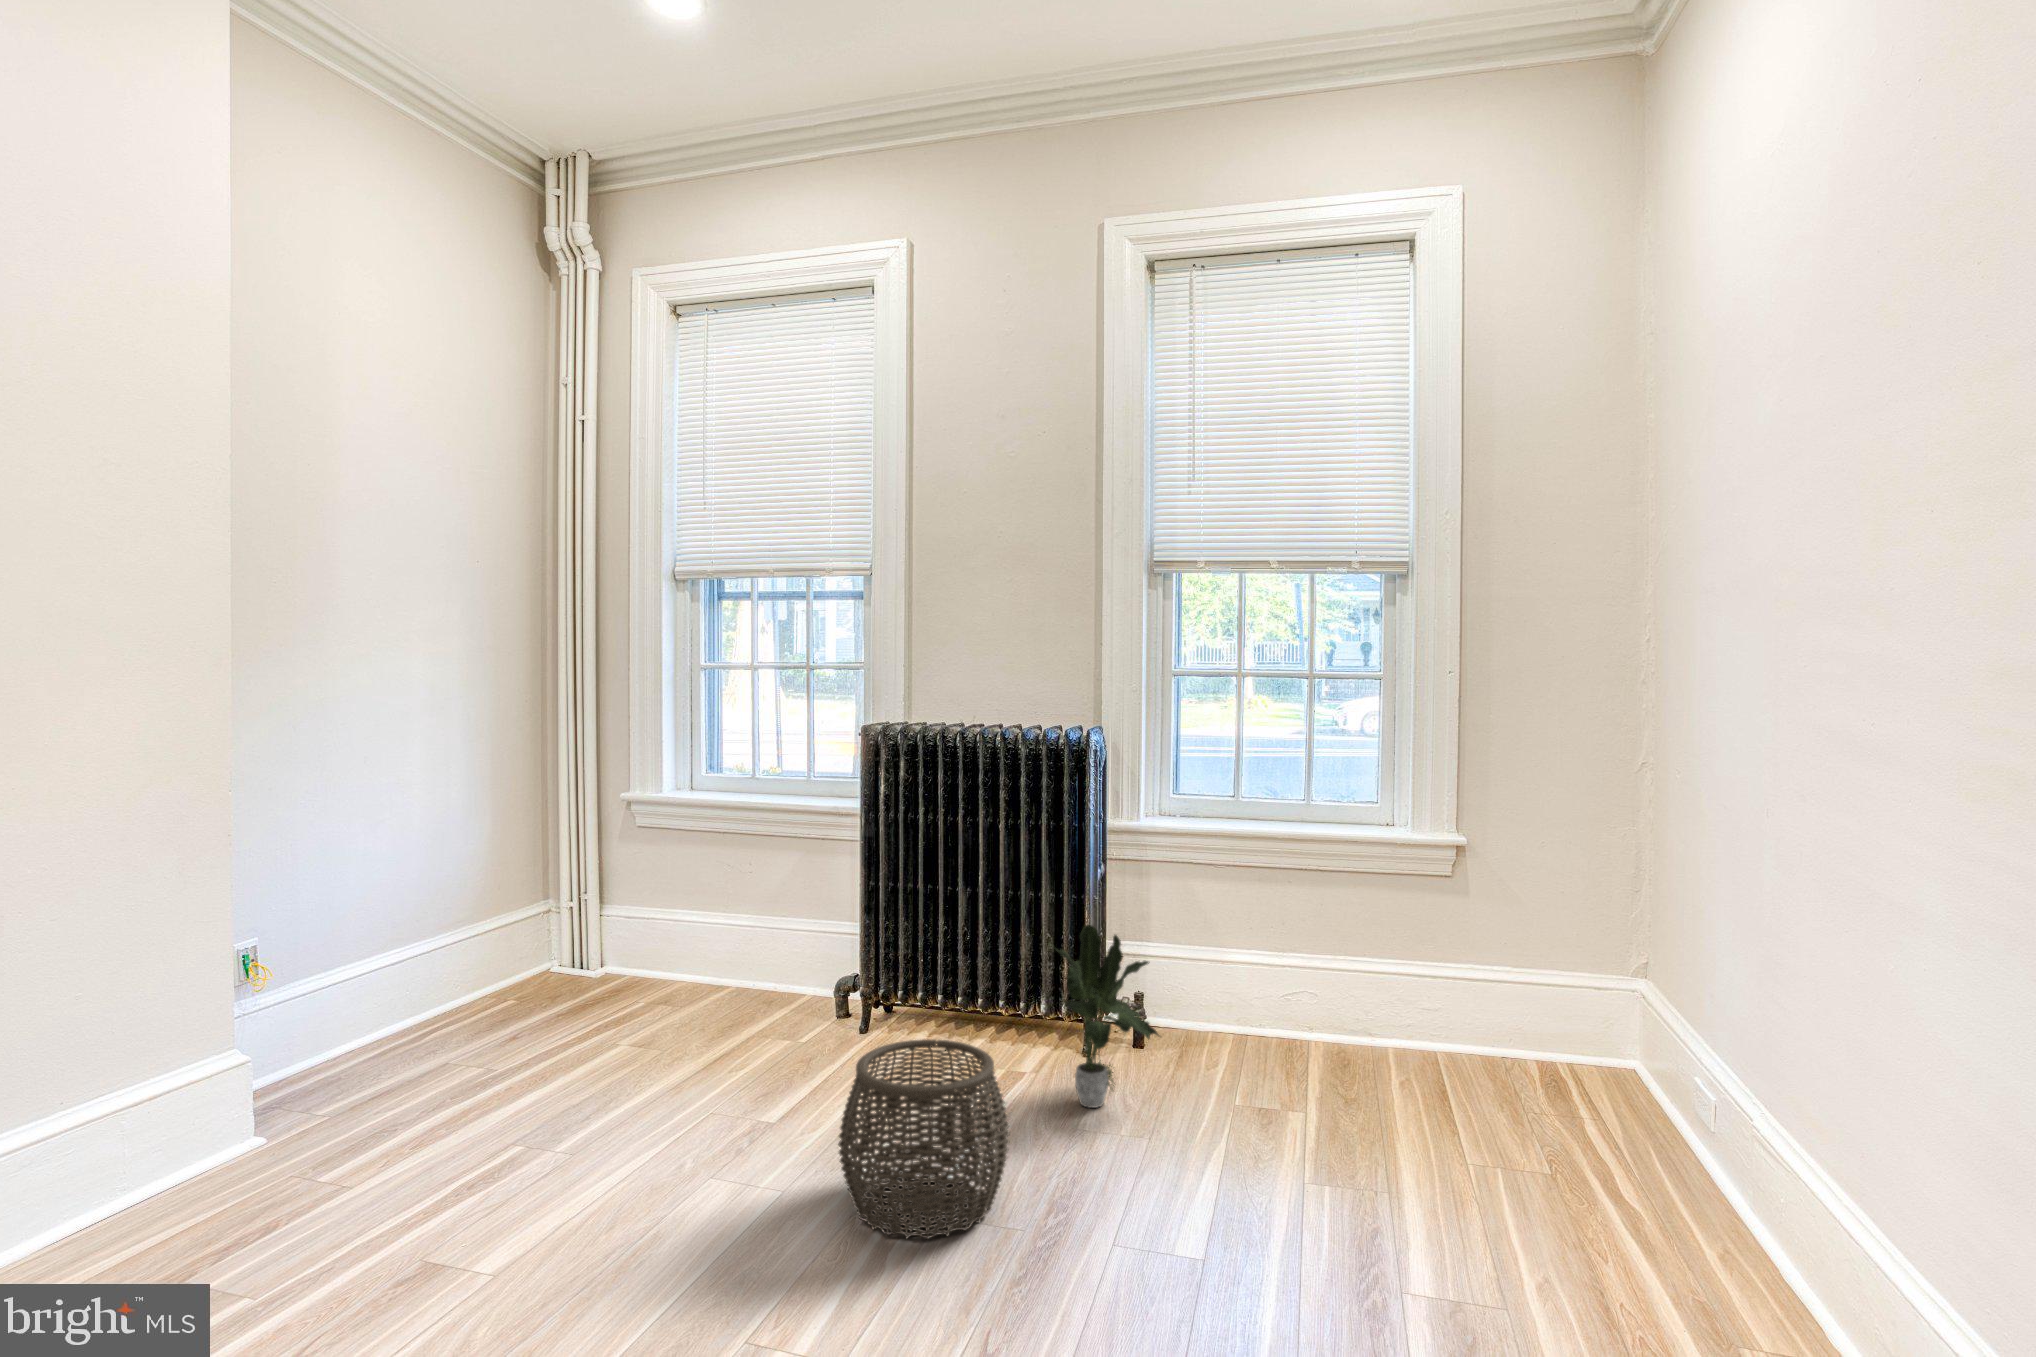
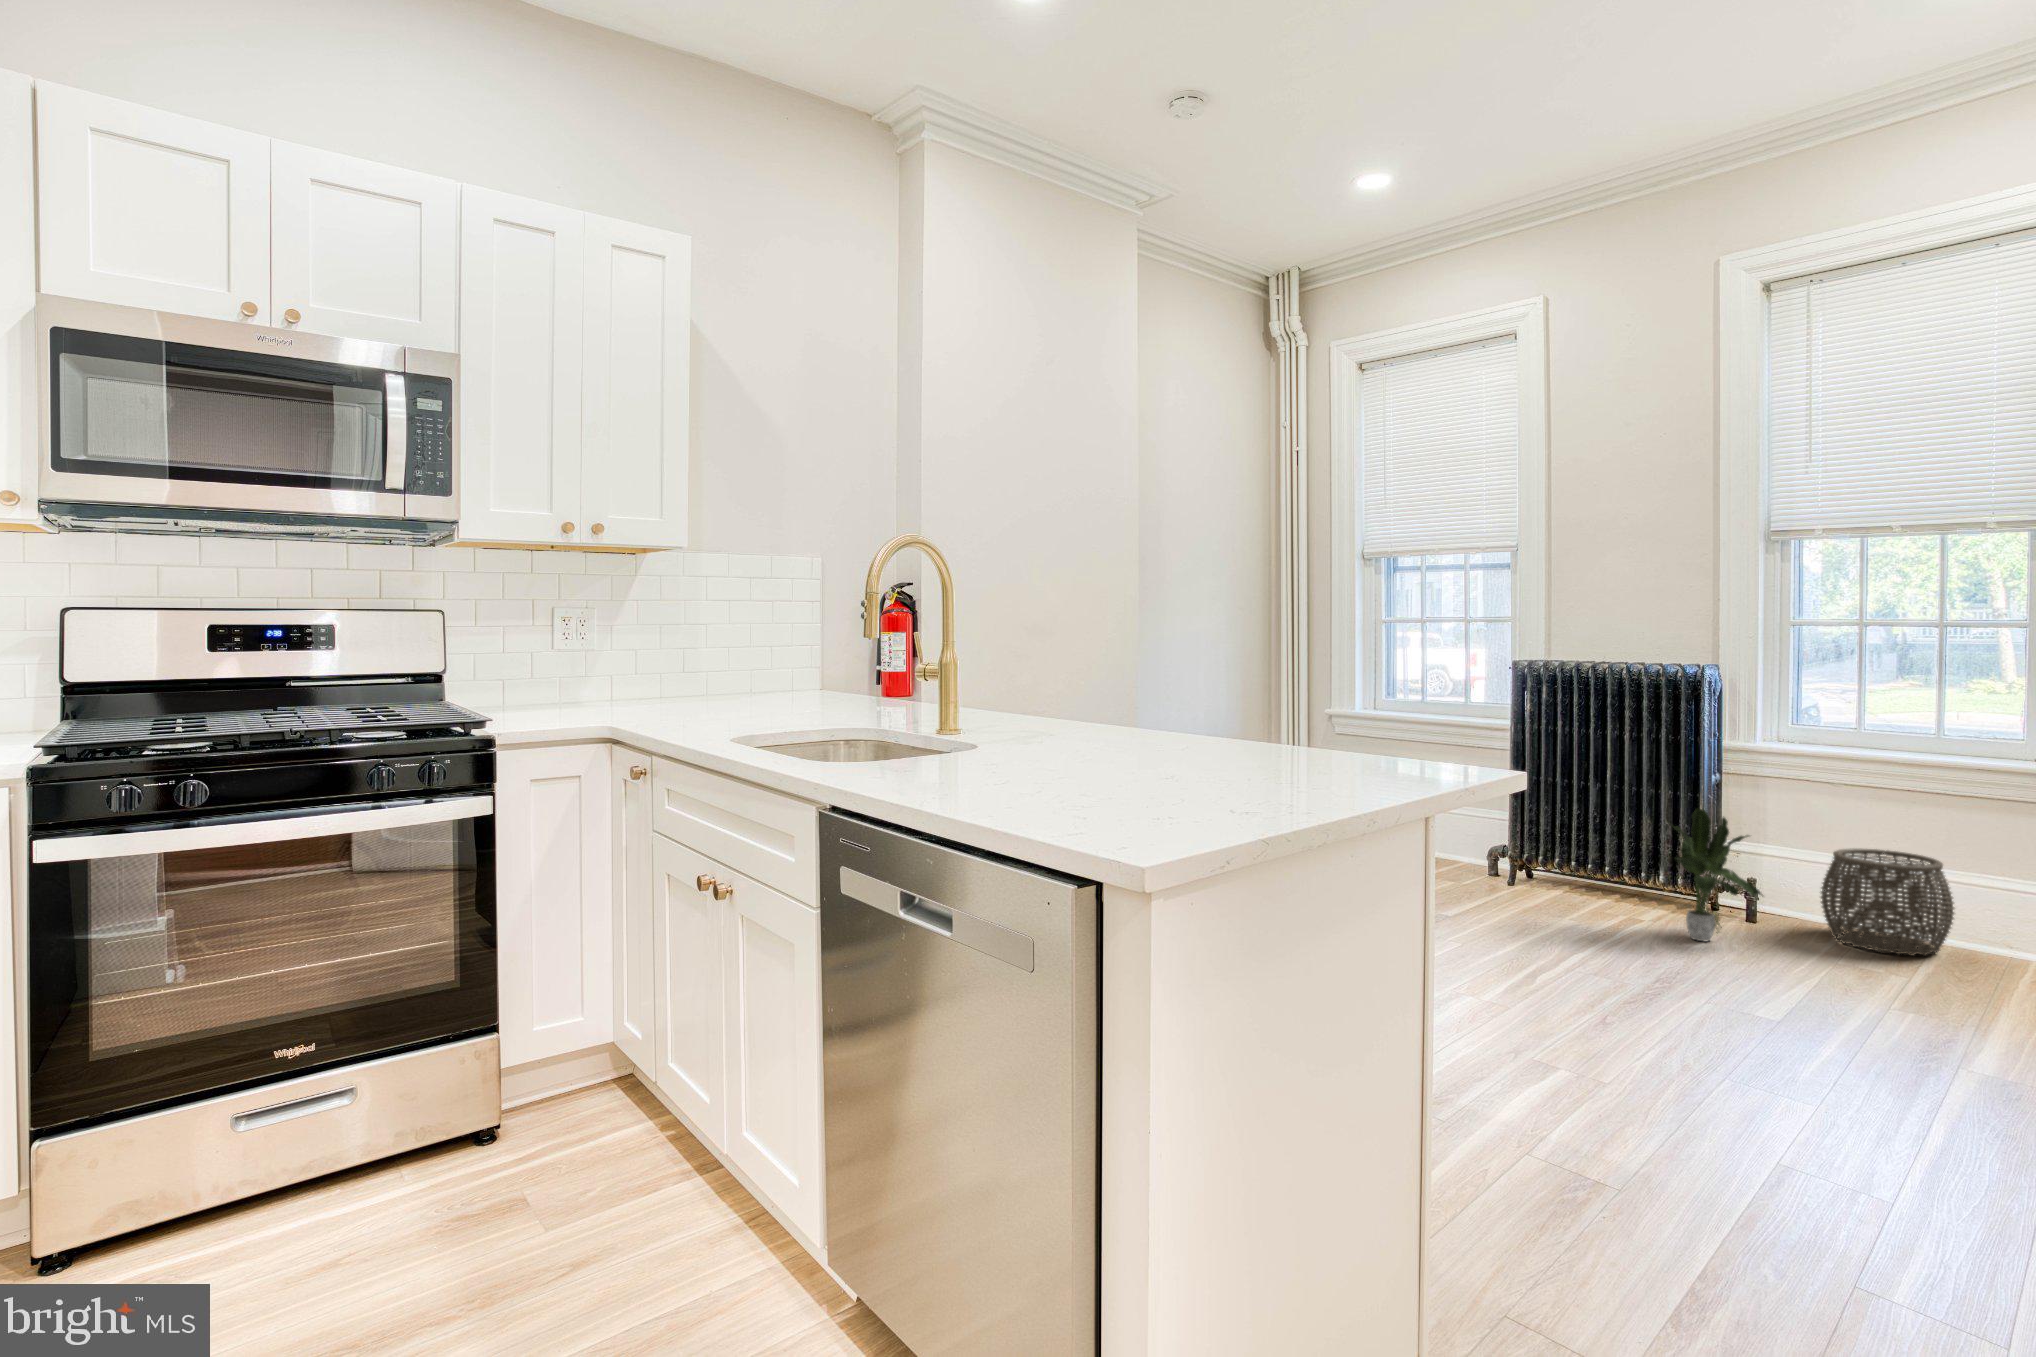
woven basket: present [838,1039,1010,1239] -> present [1821,848,1955,956]

